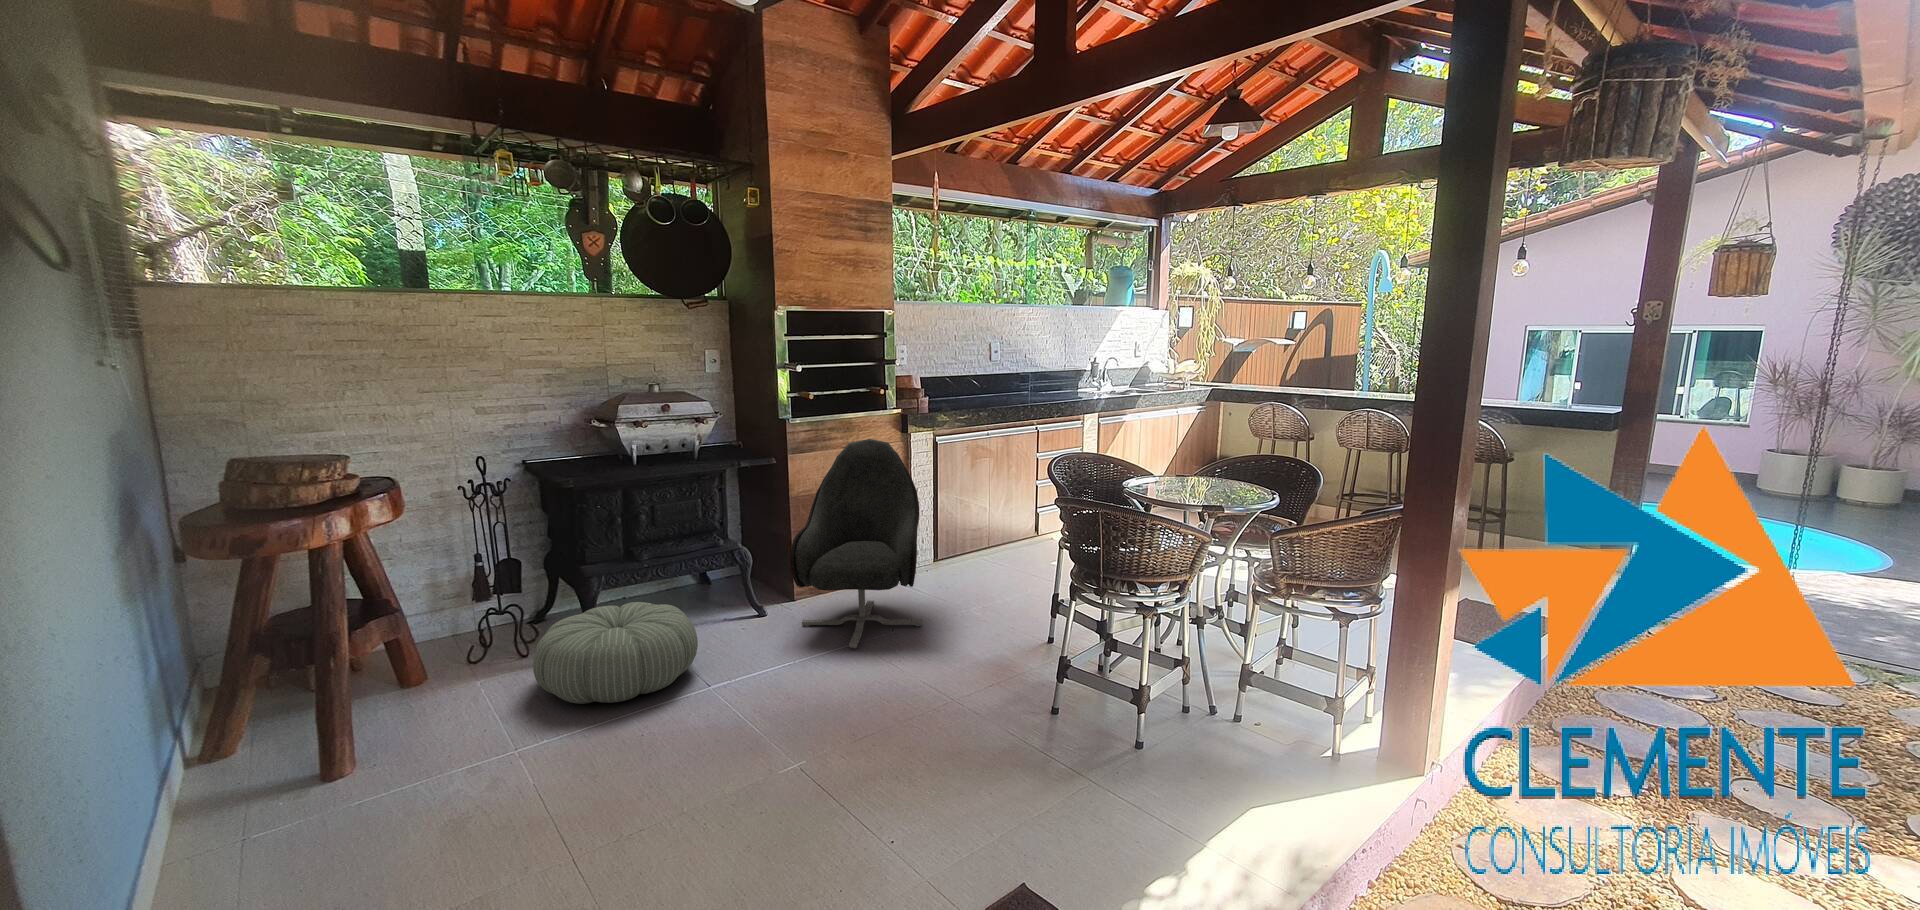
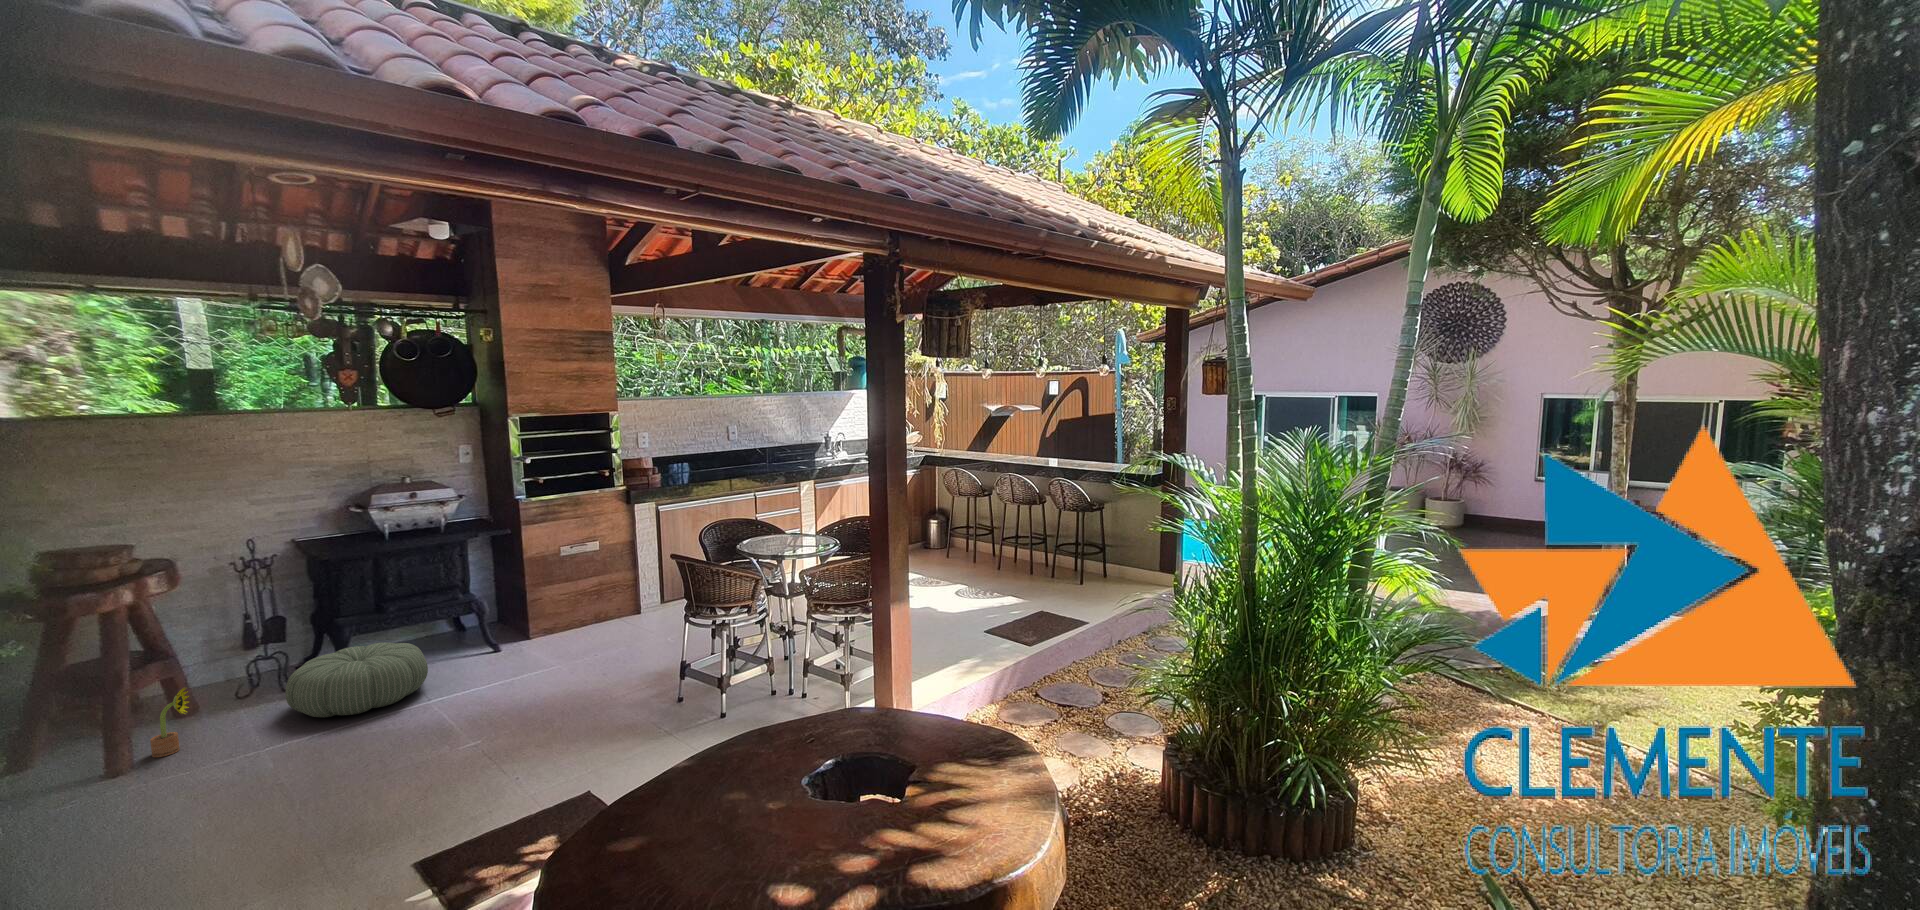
armchair: present [791,439,923,648] -> none [511,511,626,668]
decorative plant: none [378,653,423,749] -> present [150,688,189,757]

